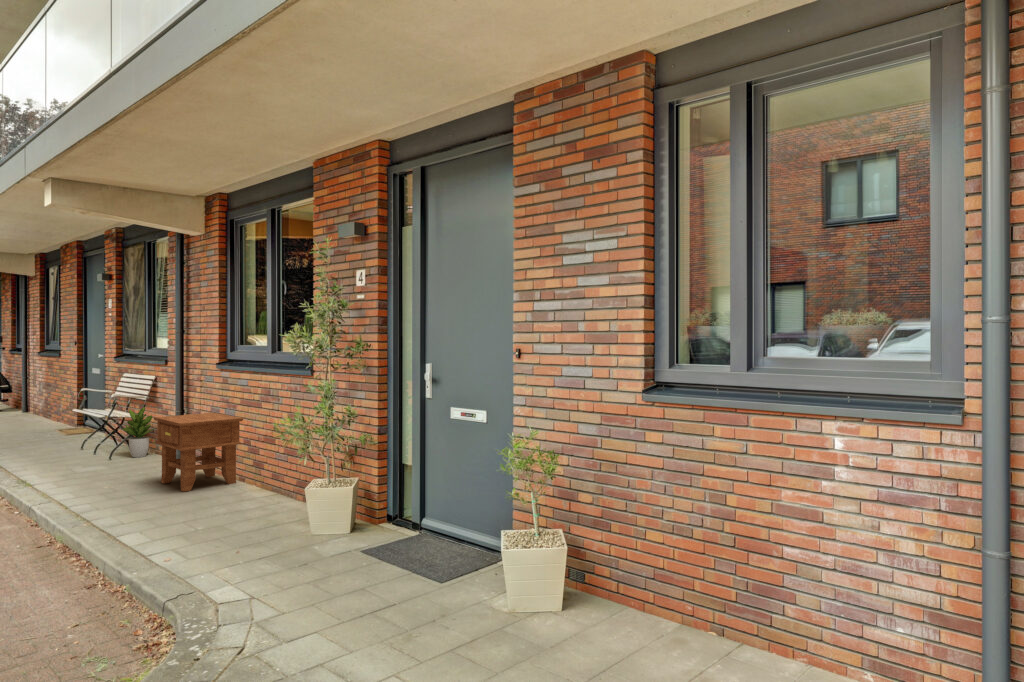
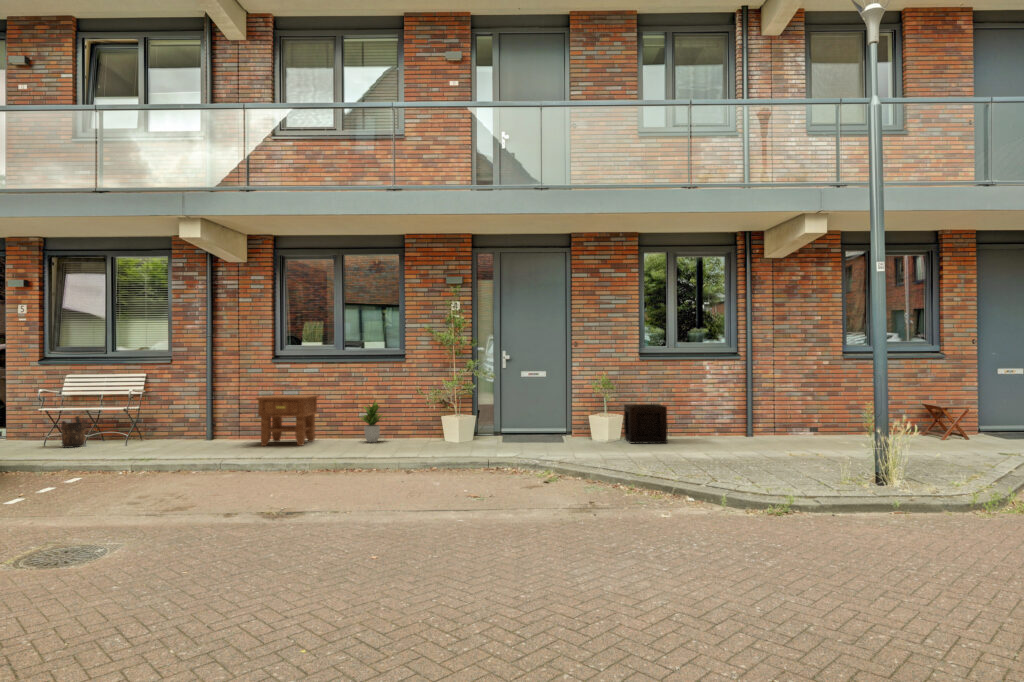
potted plant: present [123,407,153,458] -> present [361,401,383,442]
bucket: none [76,415,113,453] -> present [61,413,86,448]
wooden crate: none [543,513,685,666] -> present [624,404,668,443]

